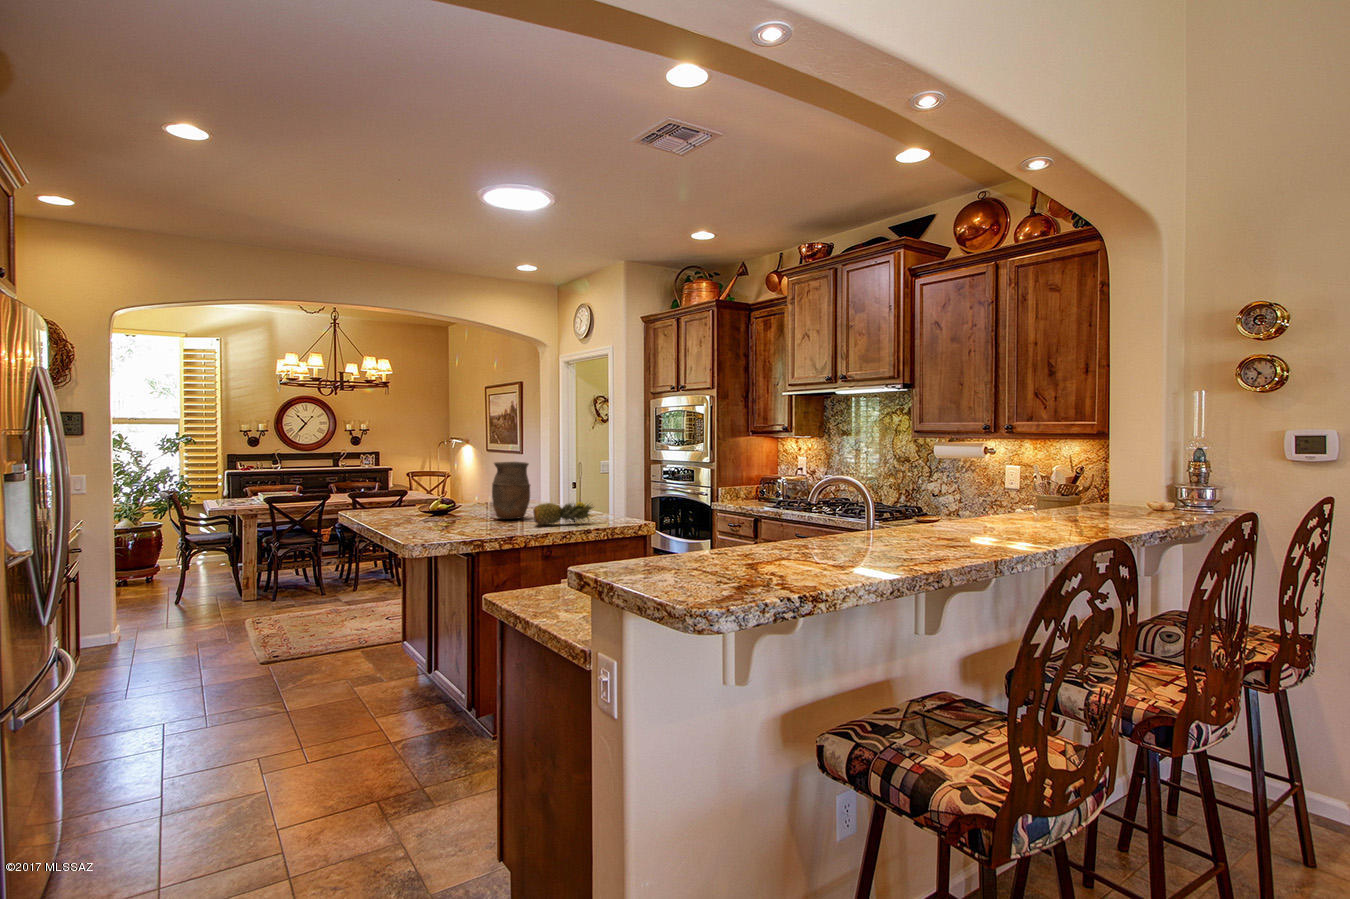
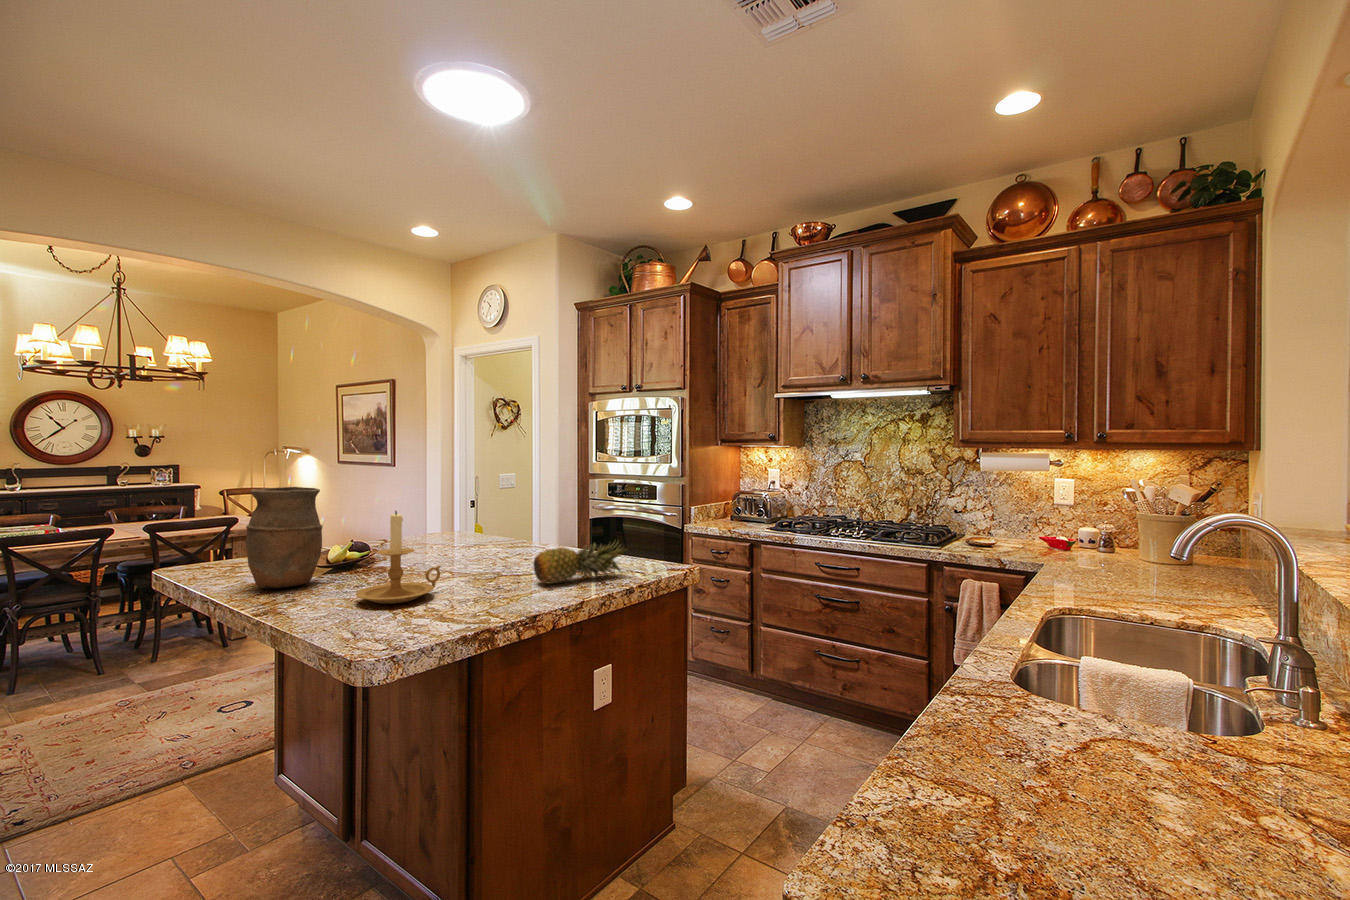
vase: present [492,462,530,519] -> present [246,487,323,588]
candle holder: none [428,476,478,529] -> present [356,511,441,604]

